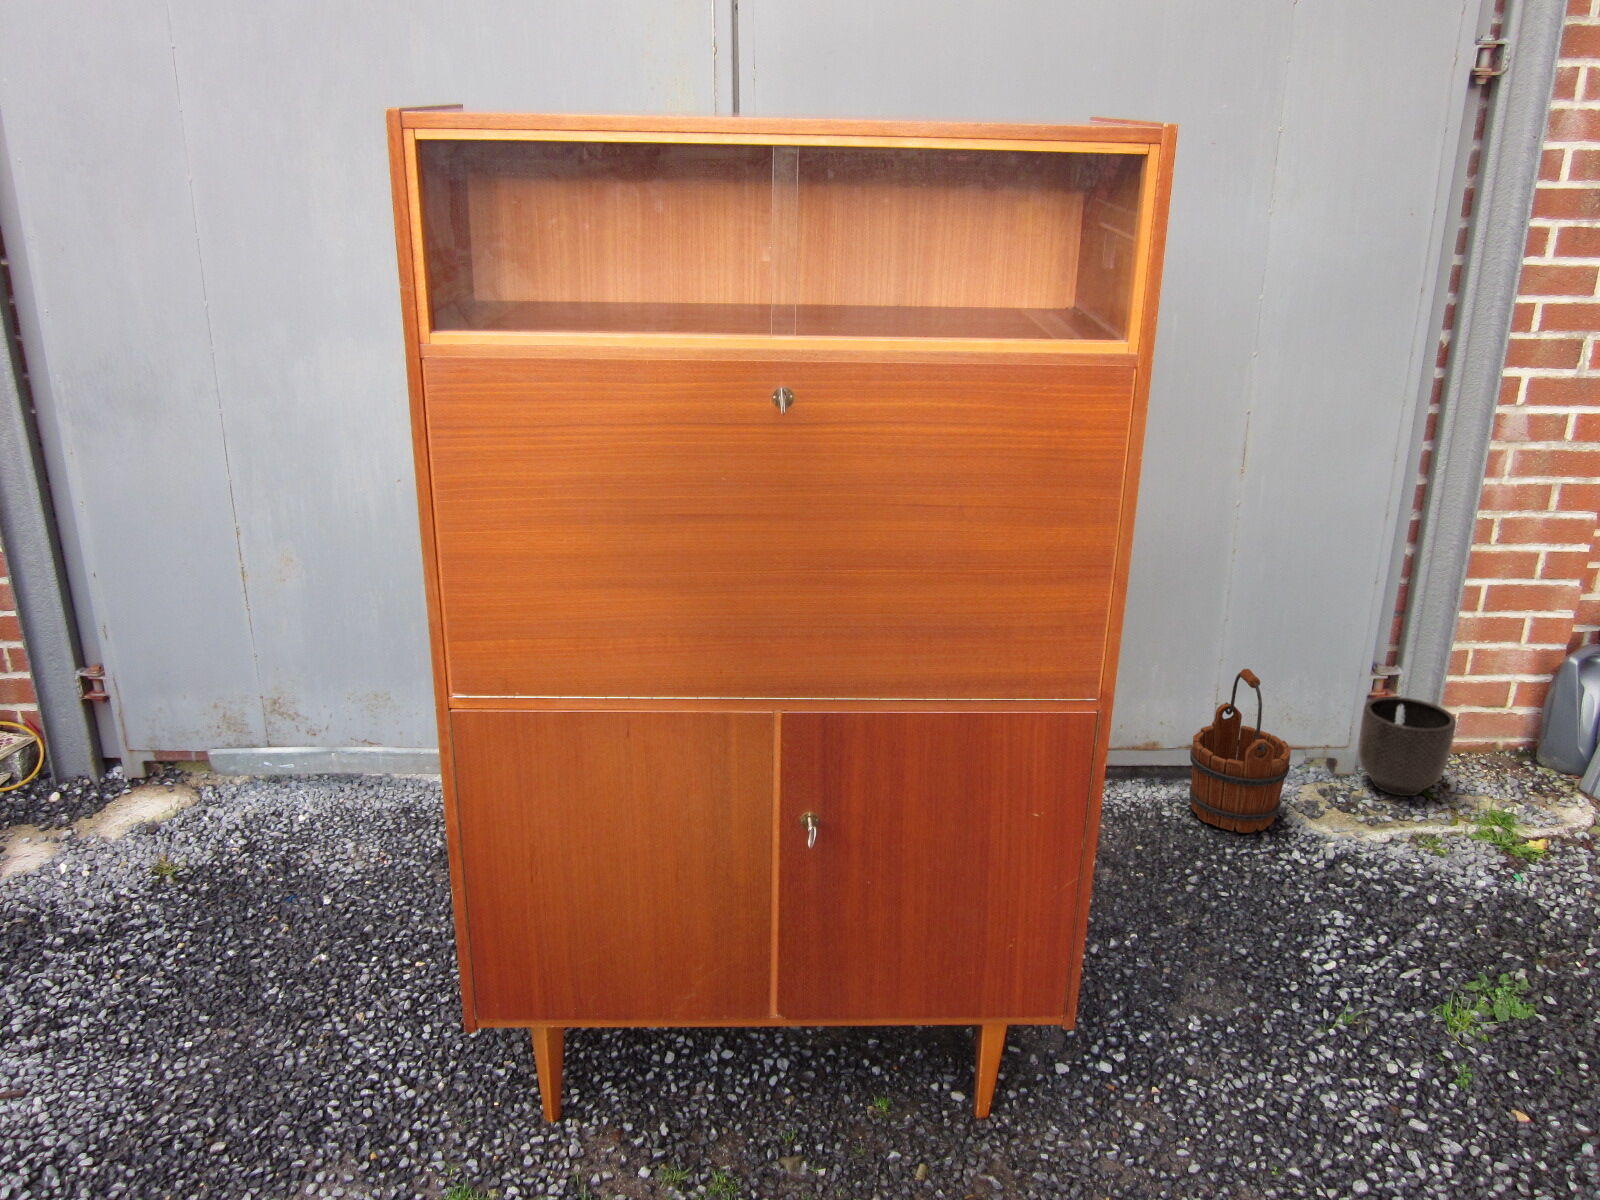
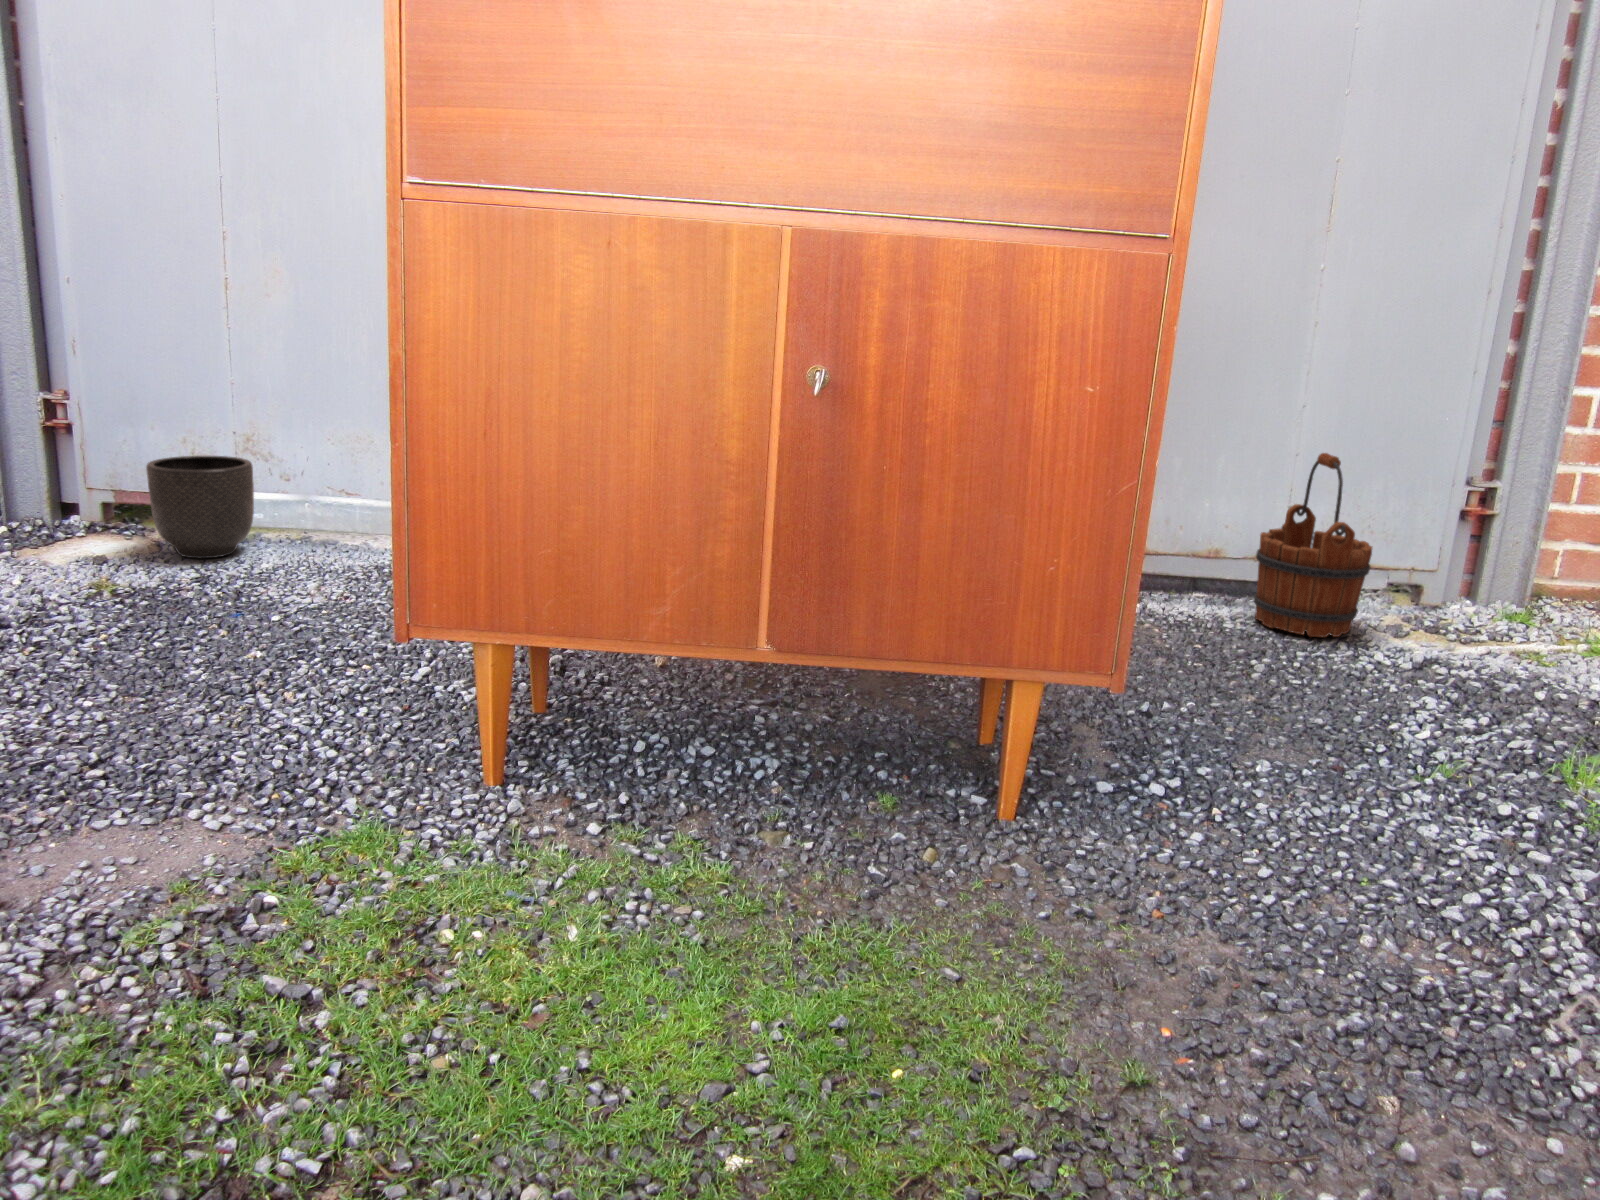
planter: present [1359,697,1457,796] -> present [146,456,254,558]

